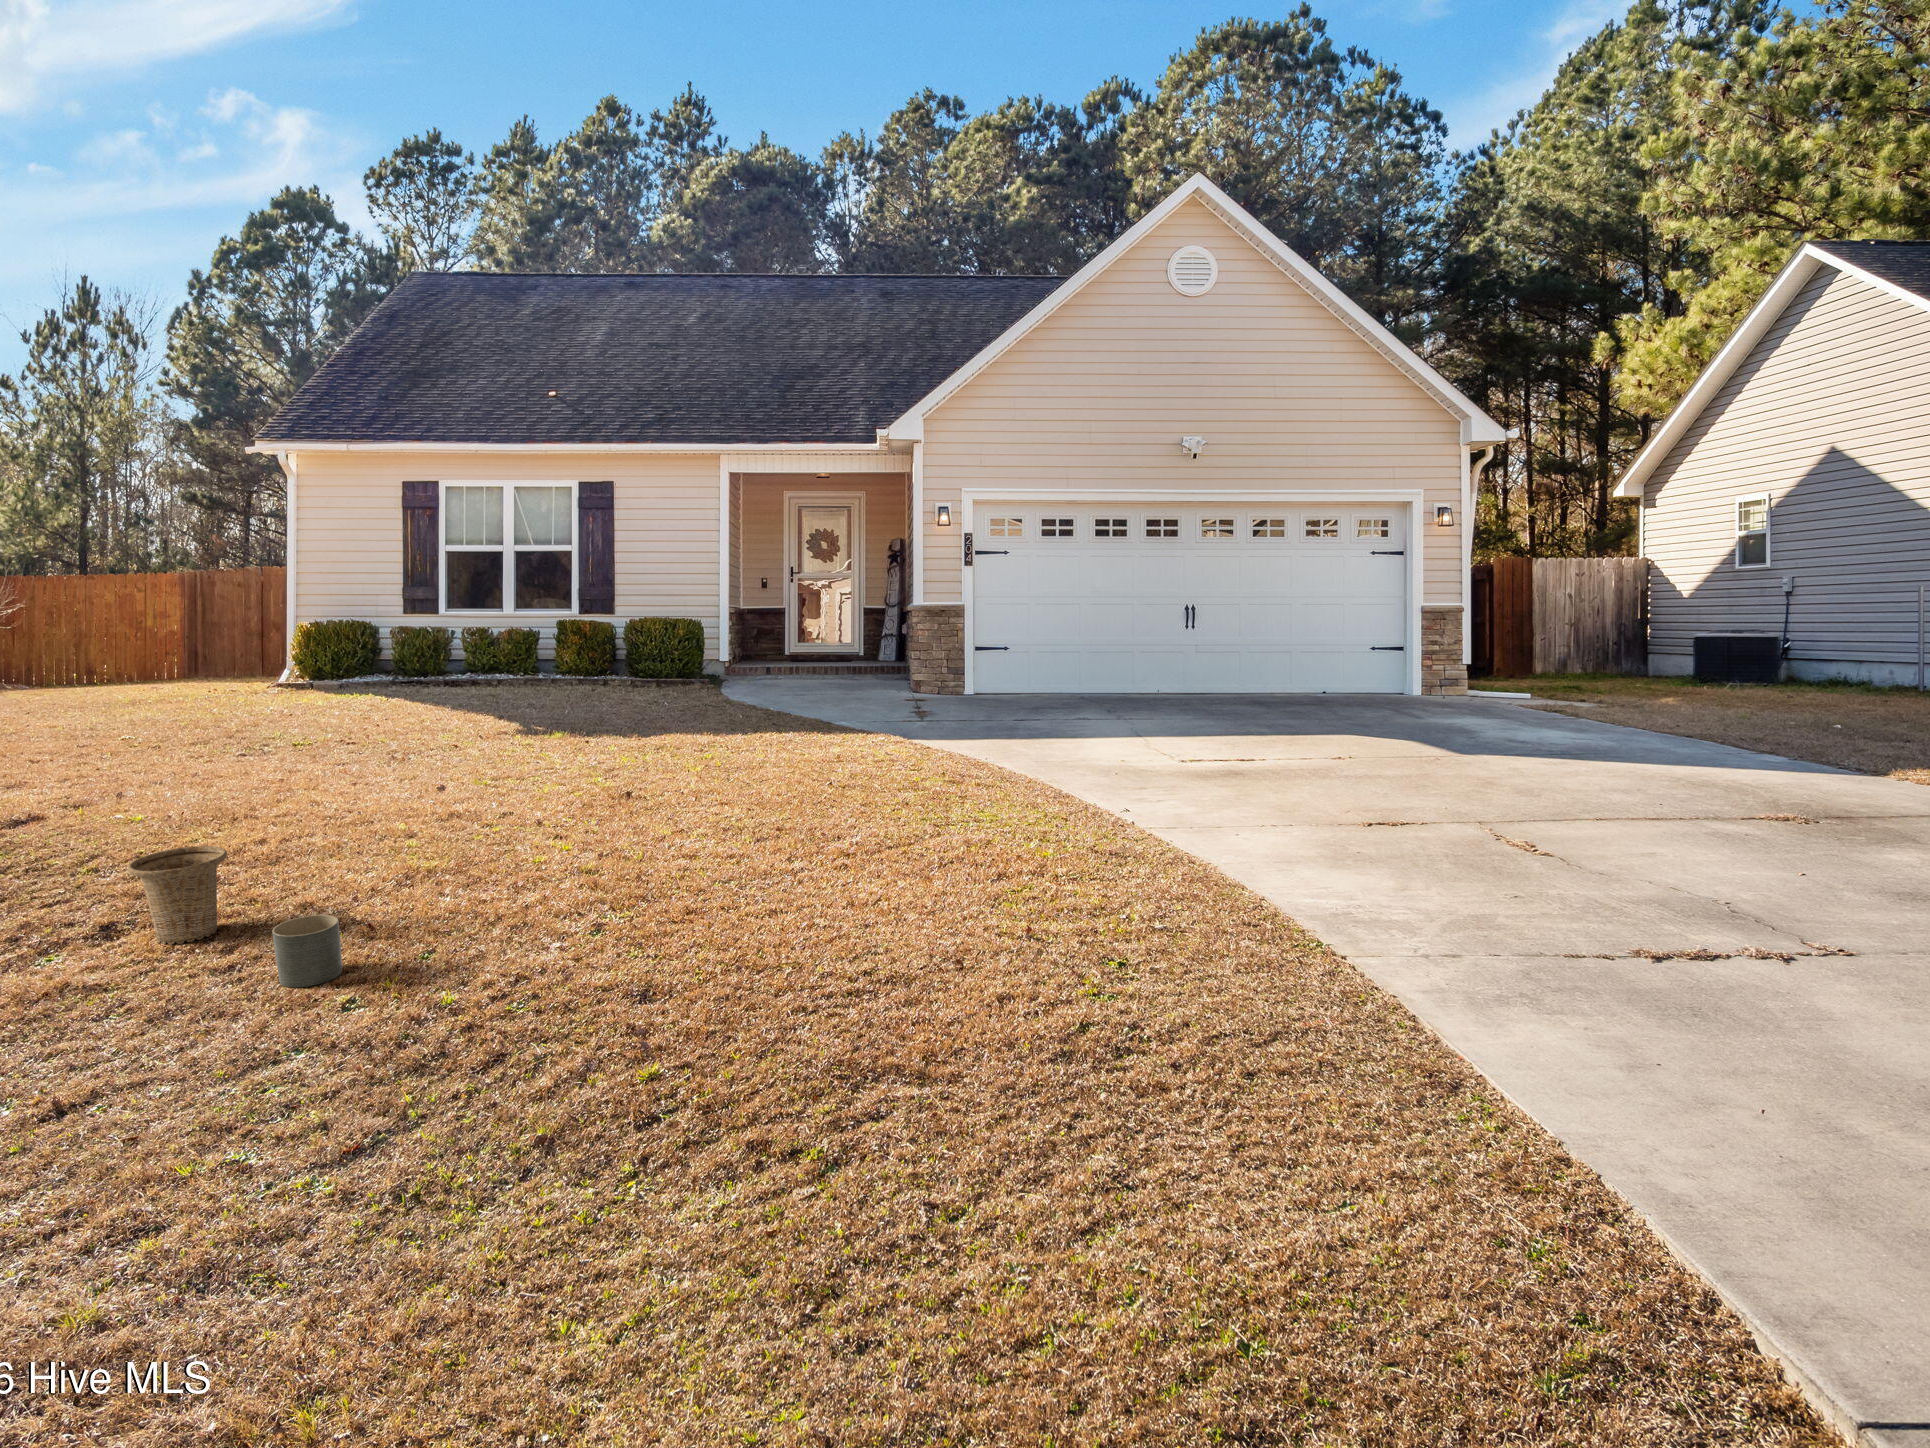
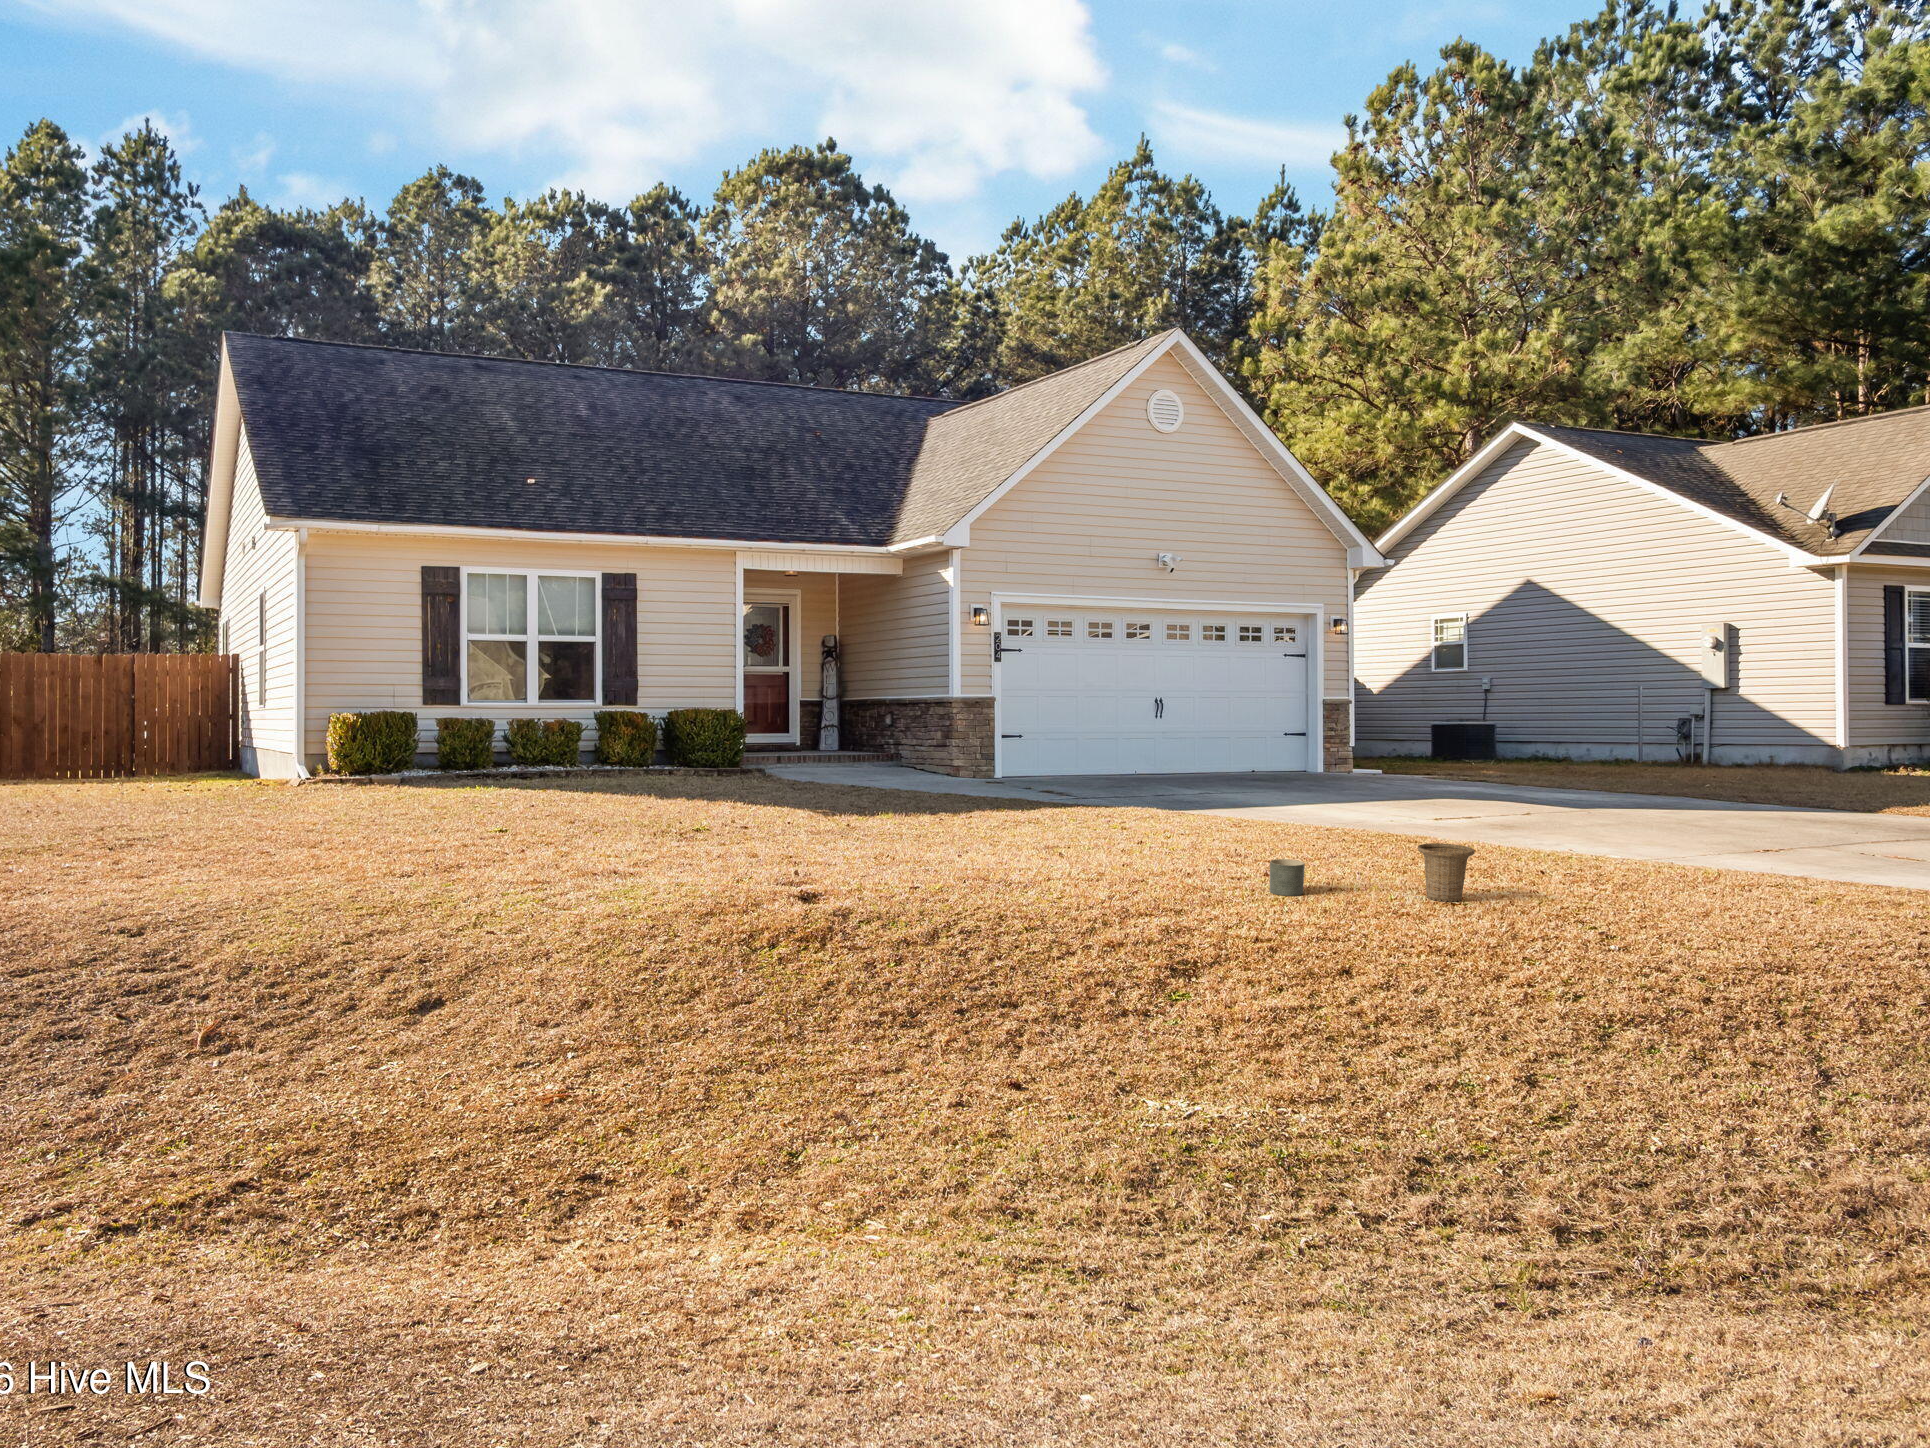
basket: present [128,846,227,945] -> present [1418,843,1475,902]

